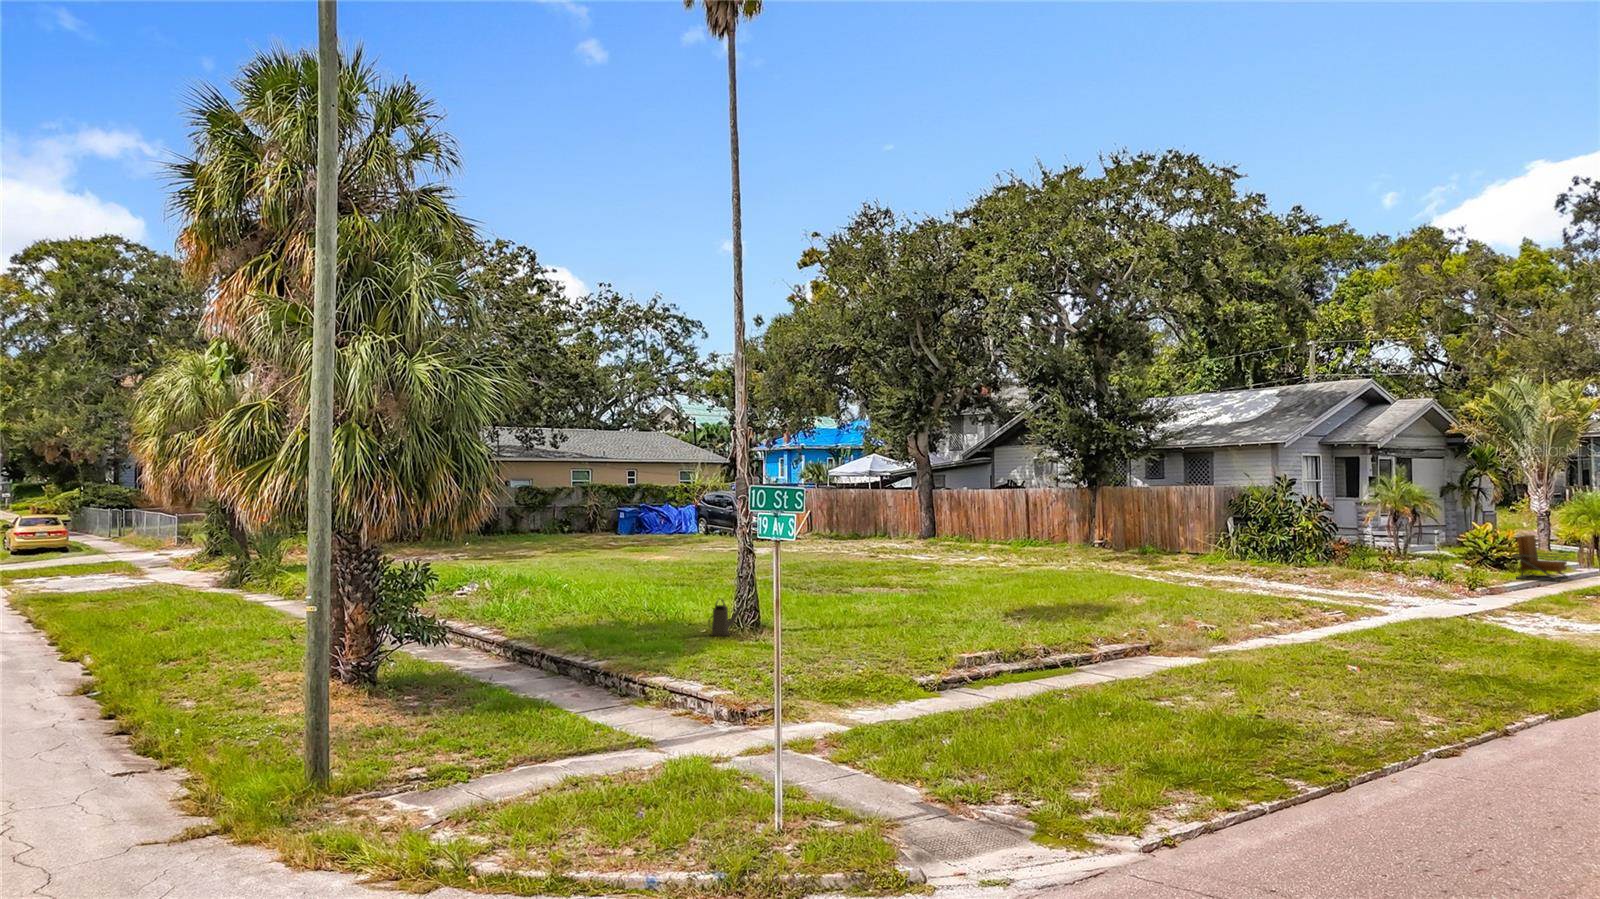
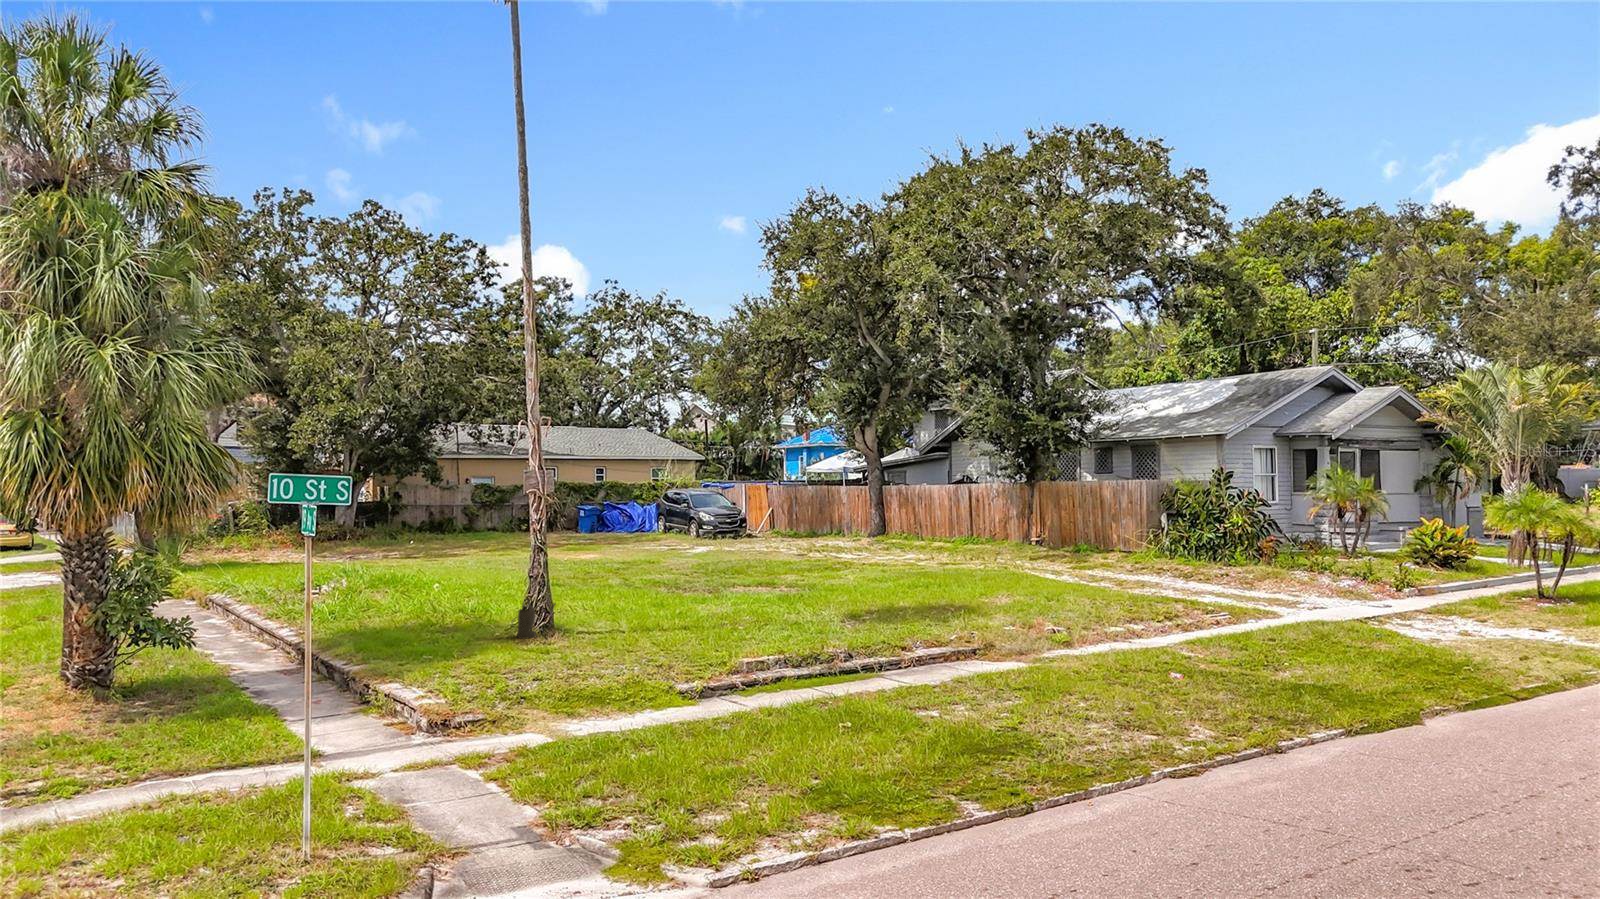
lounge chair: present [1513,535,1569,581] -> none [1448,531,1511,580]

